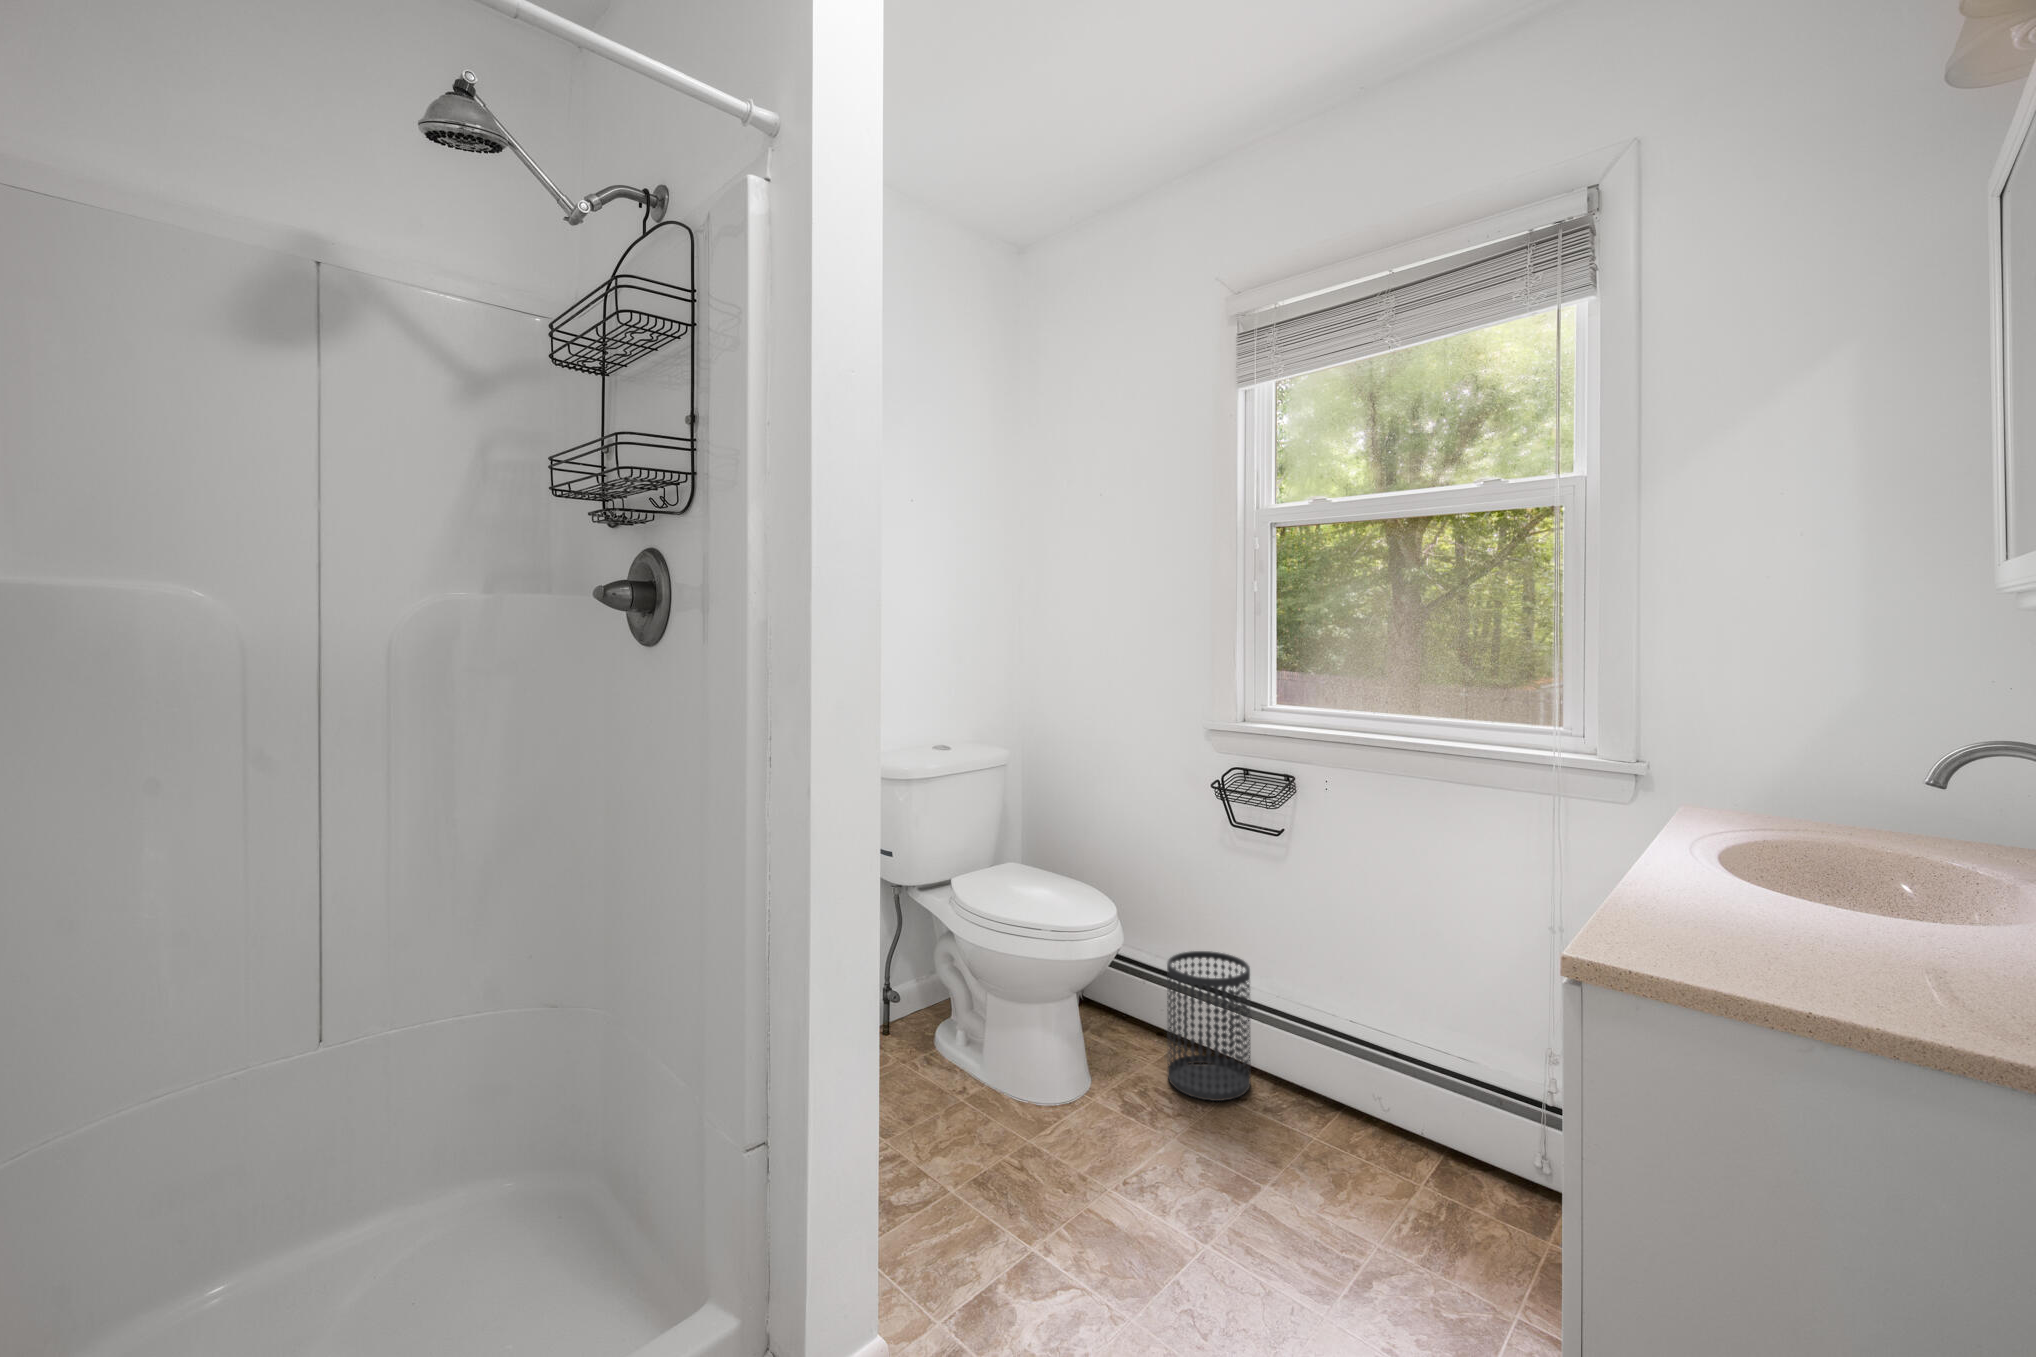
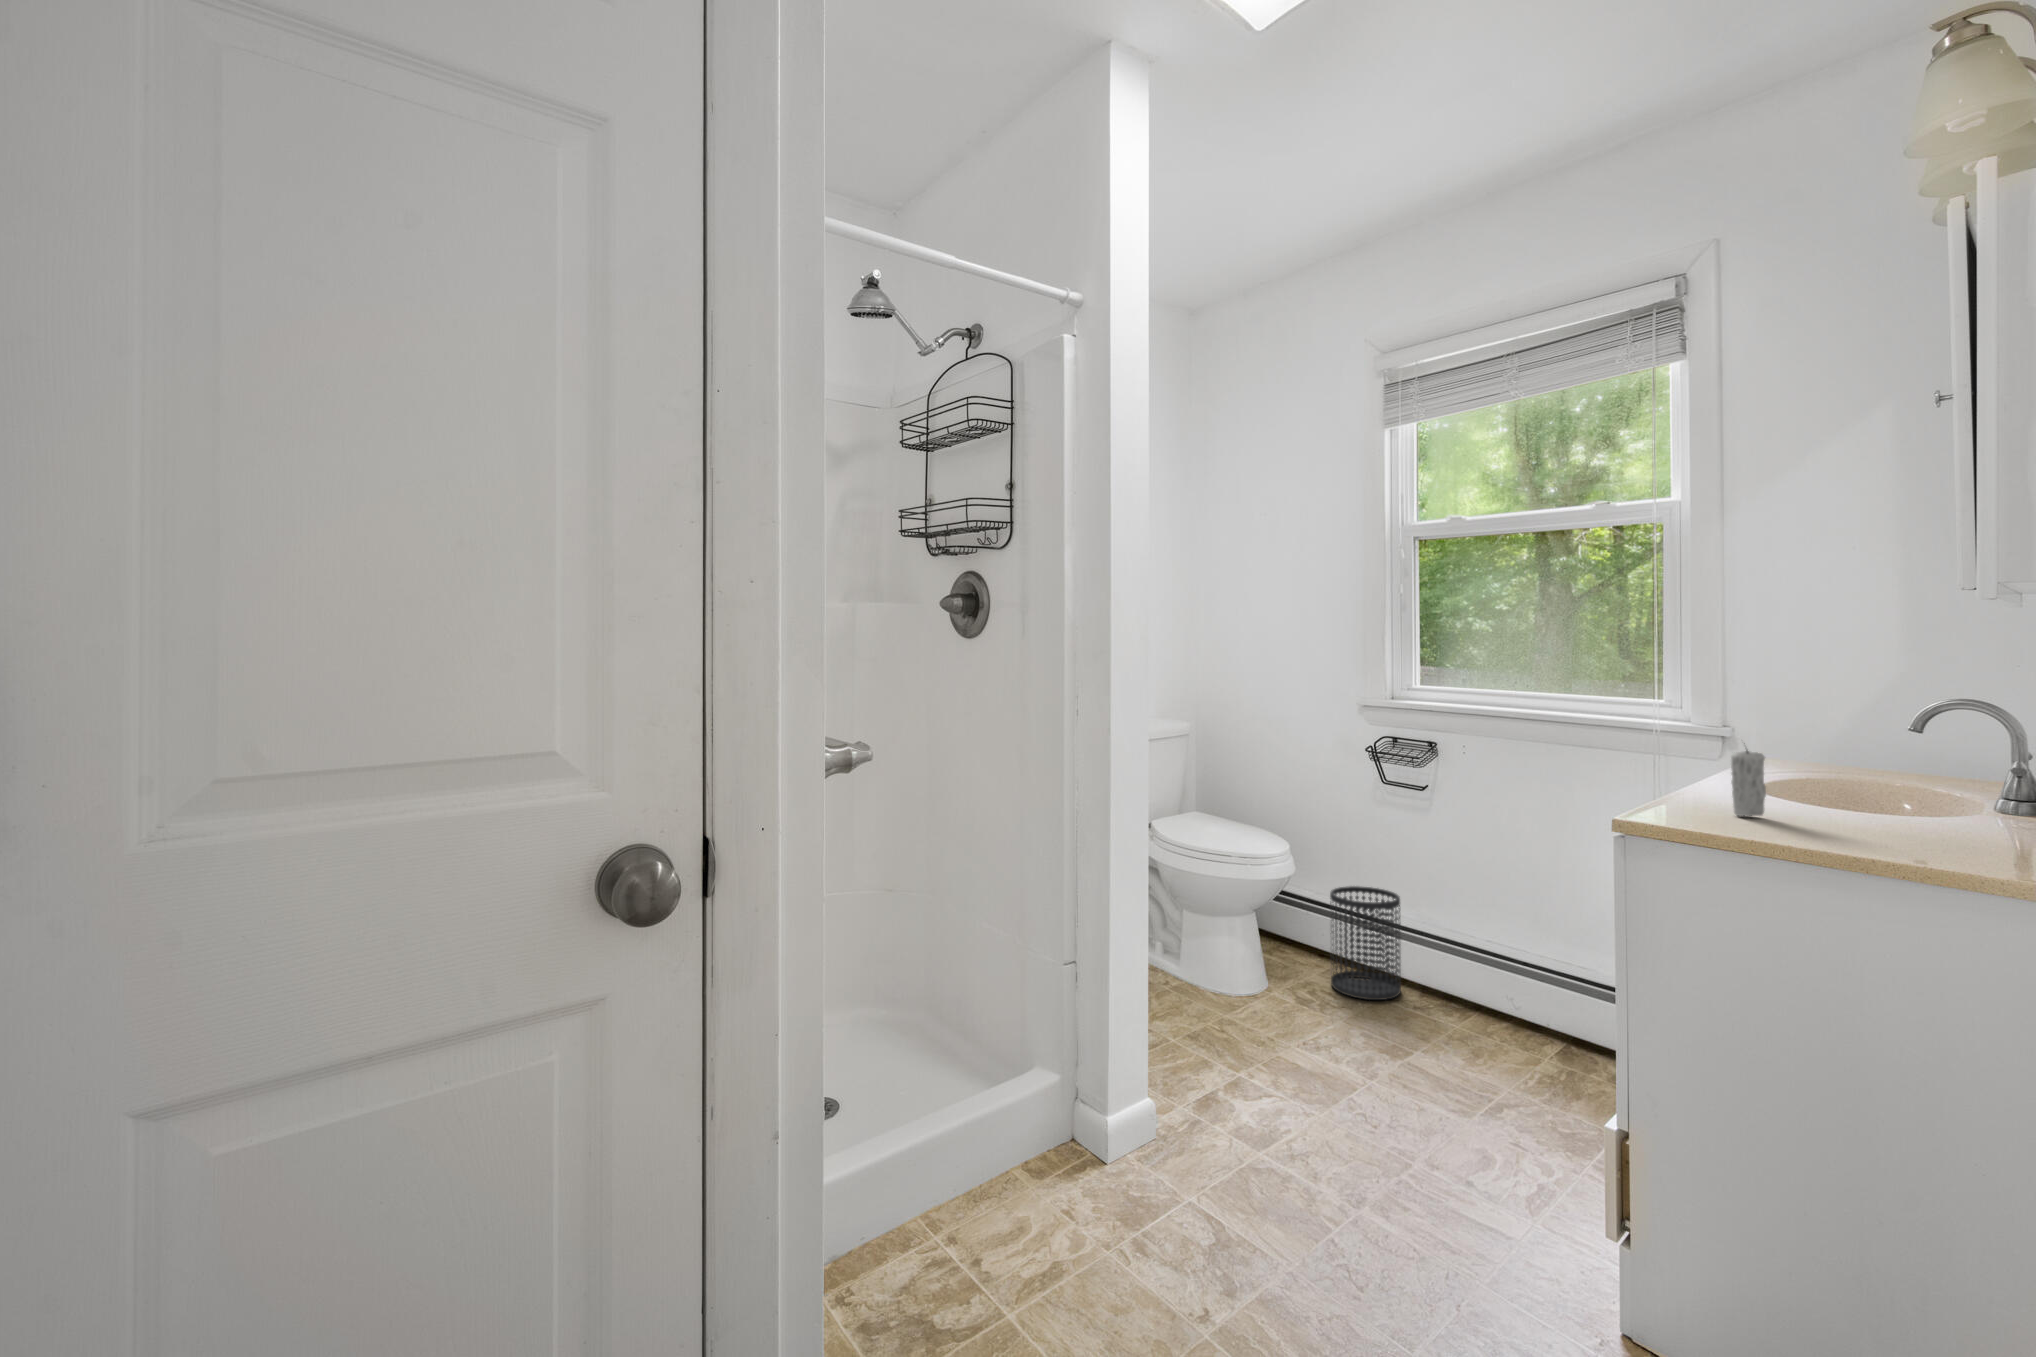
candle: none [1778,839,1840,978] -> present [1731,750,1766,816]

